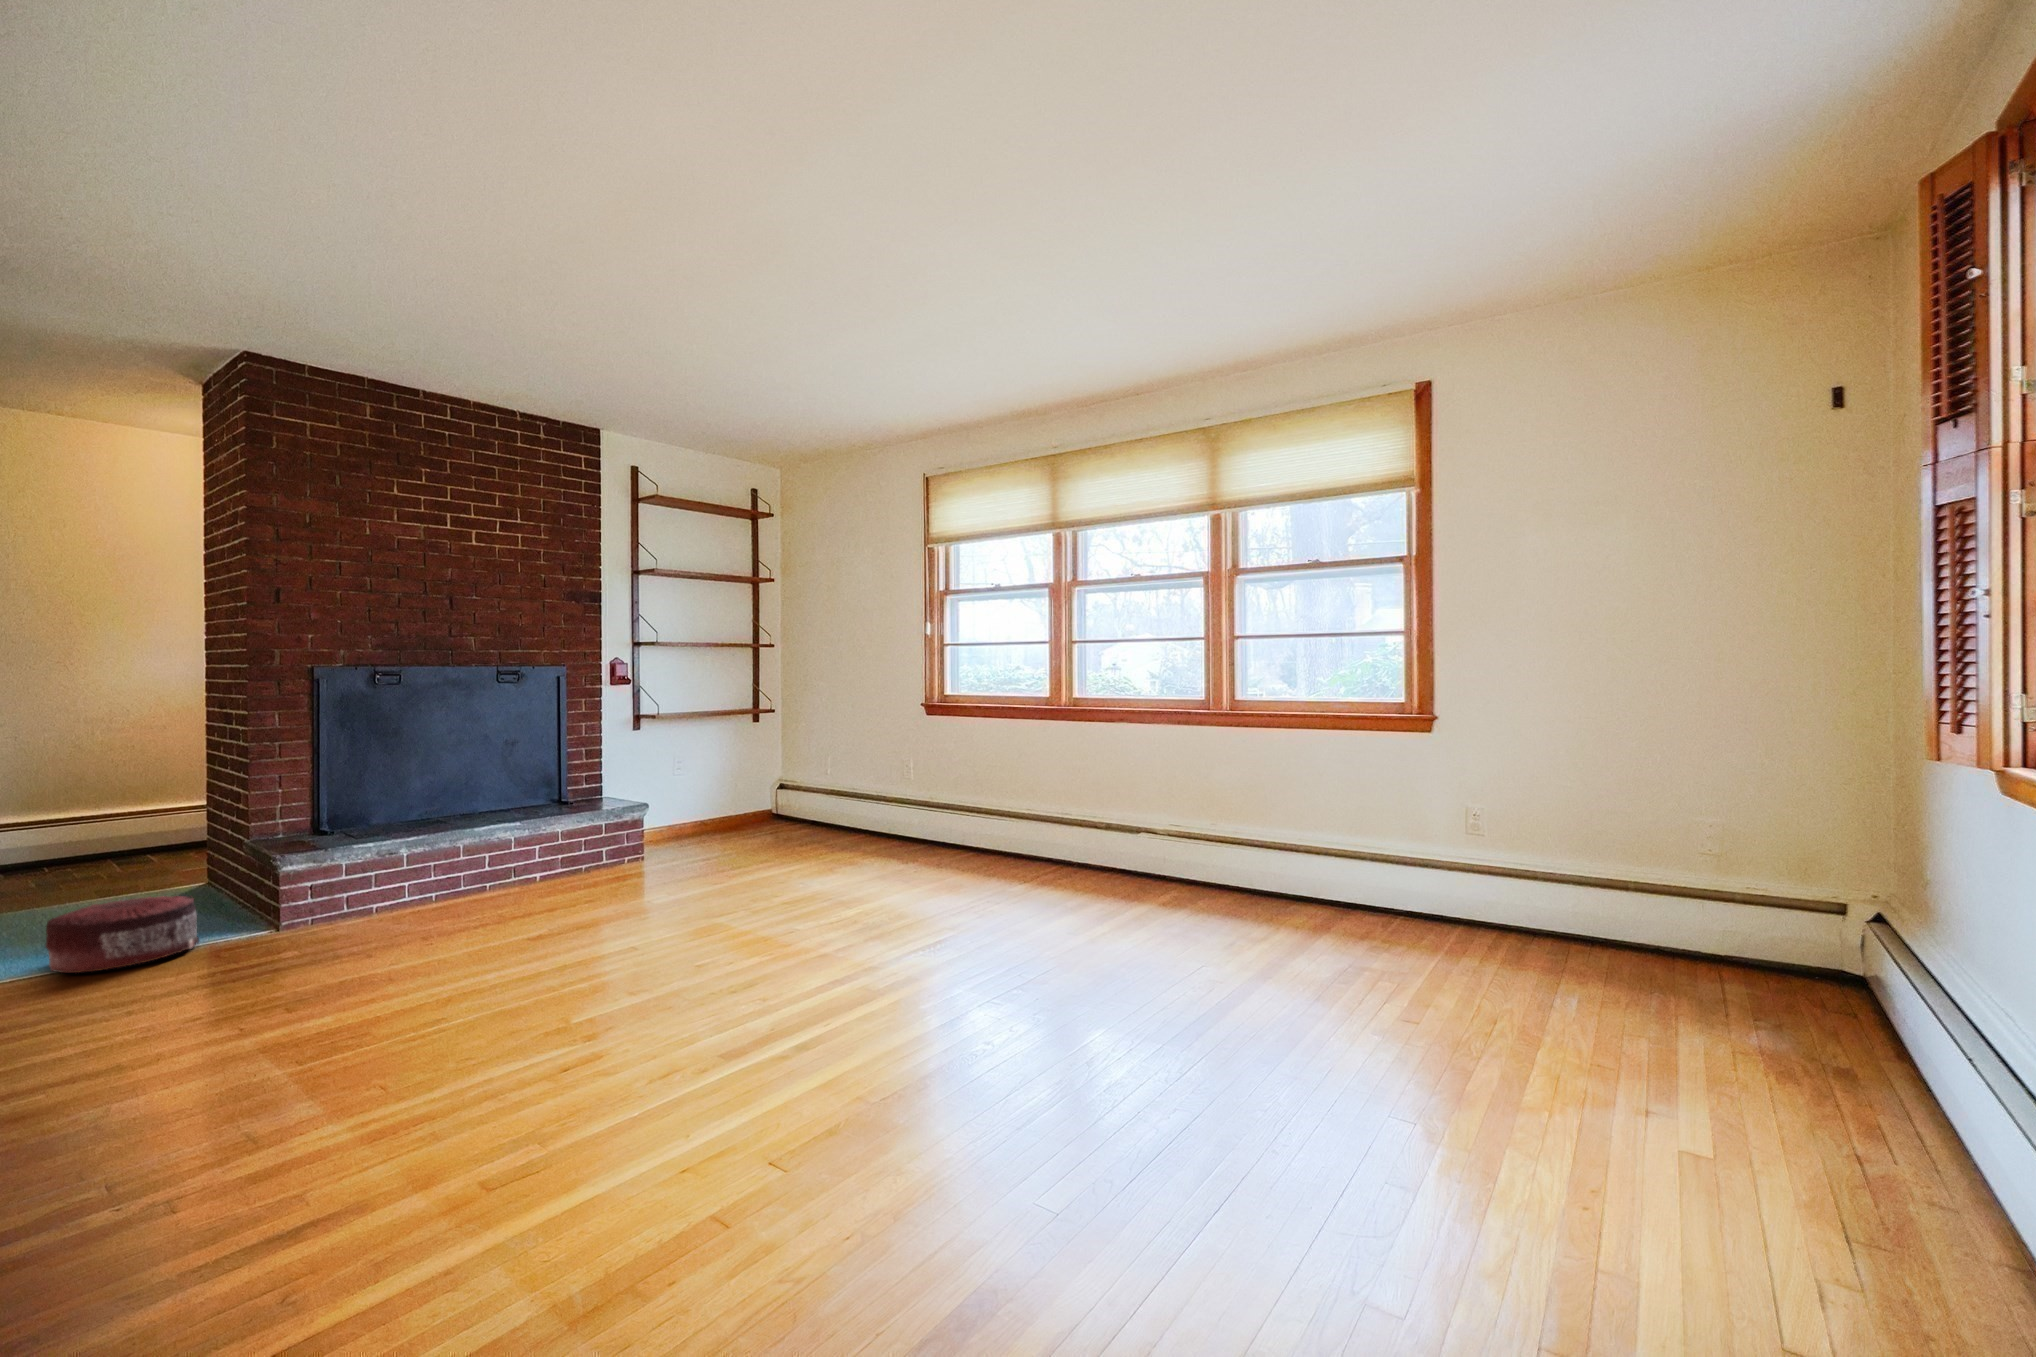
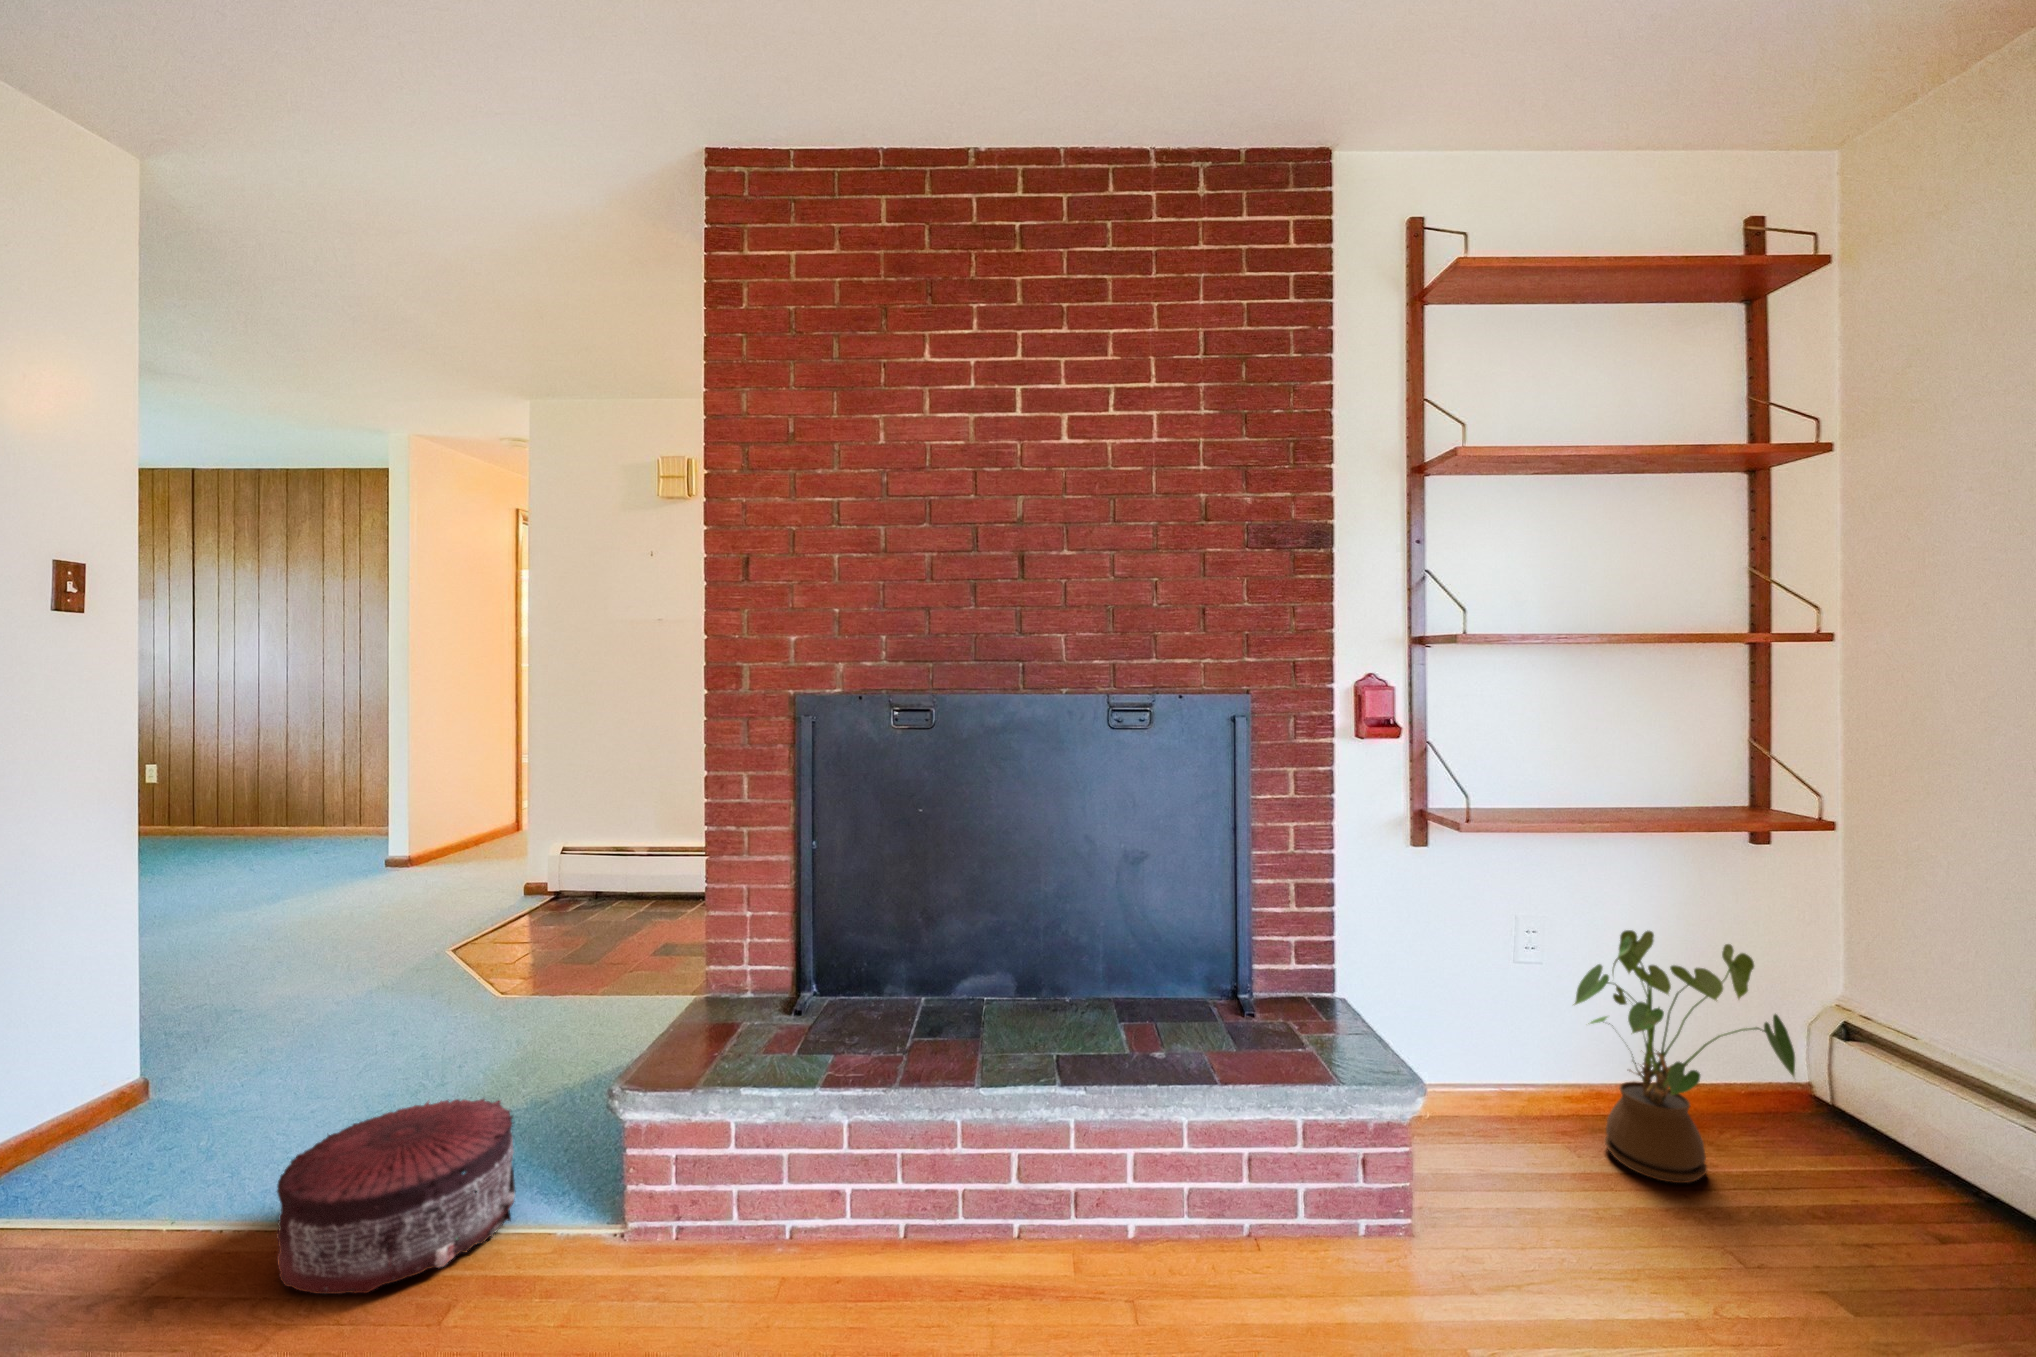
house plant: none [695,756,759,838] -> present [1573,930,1795,1183]

